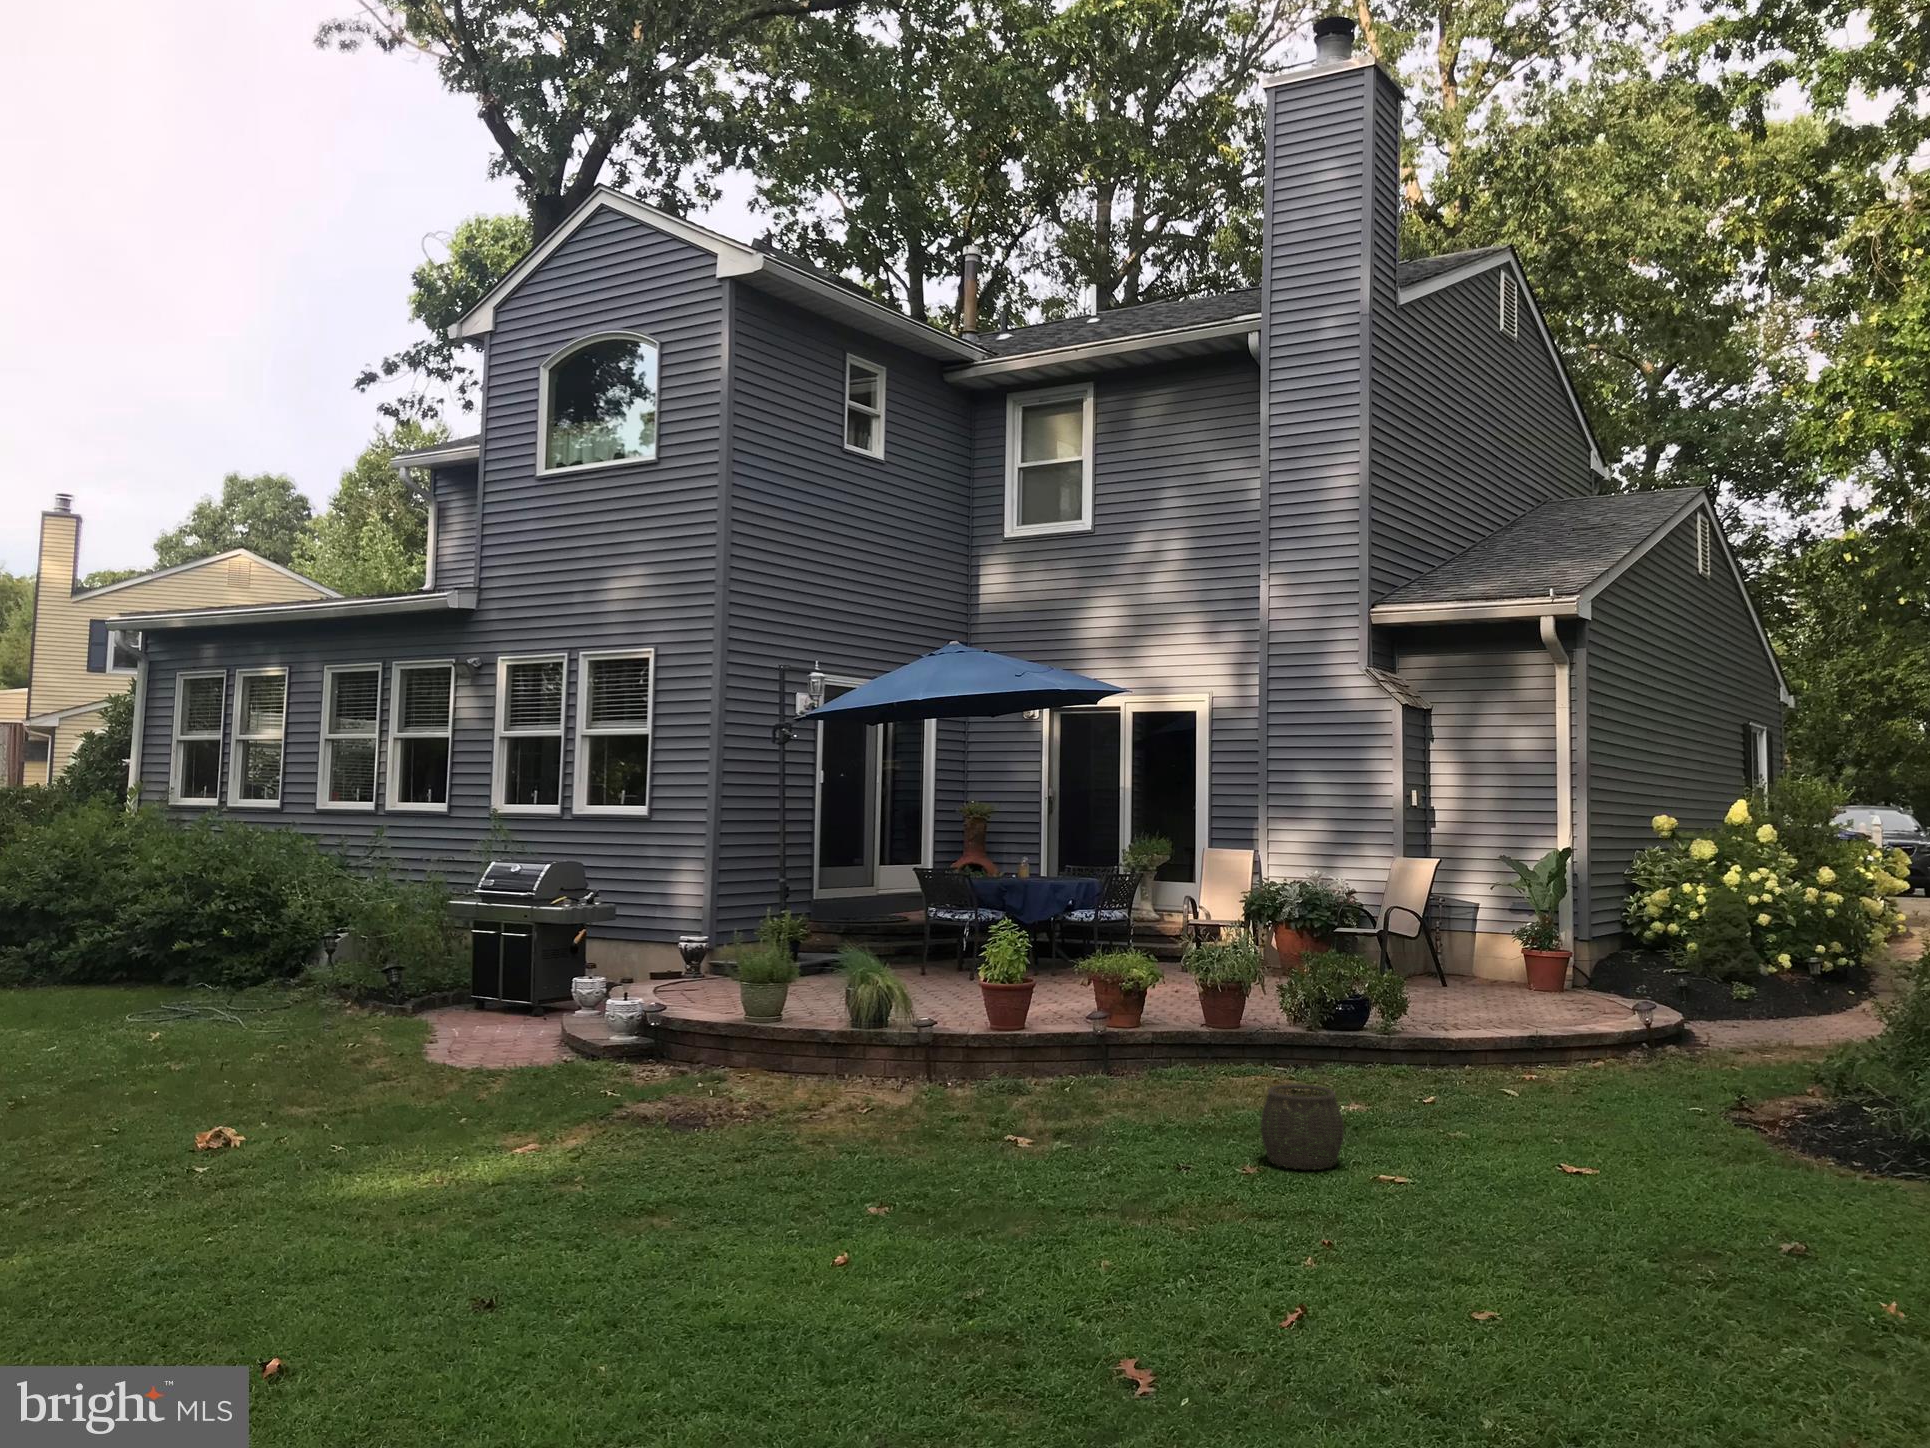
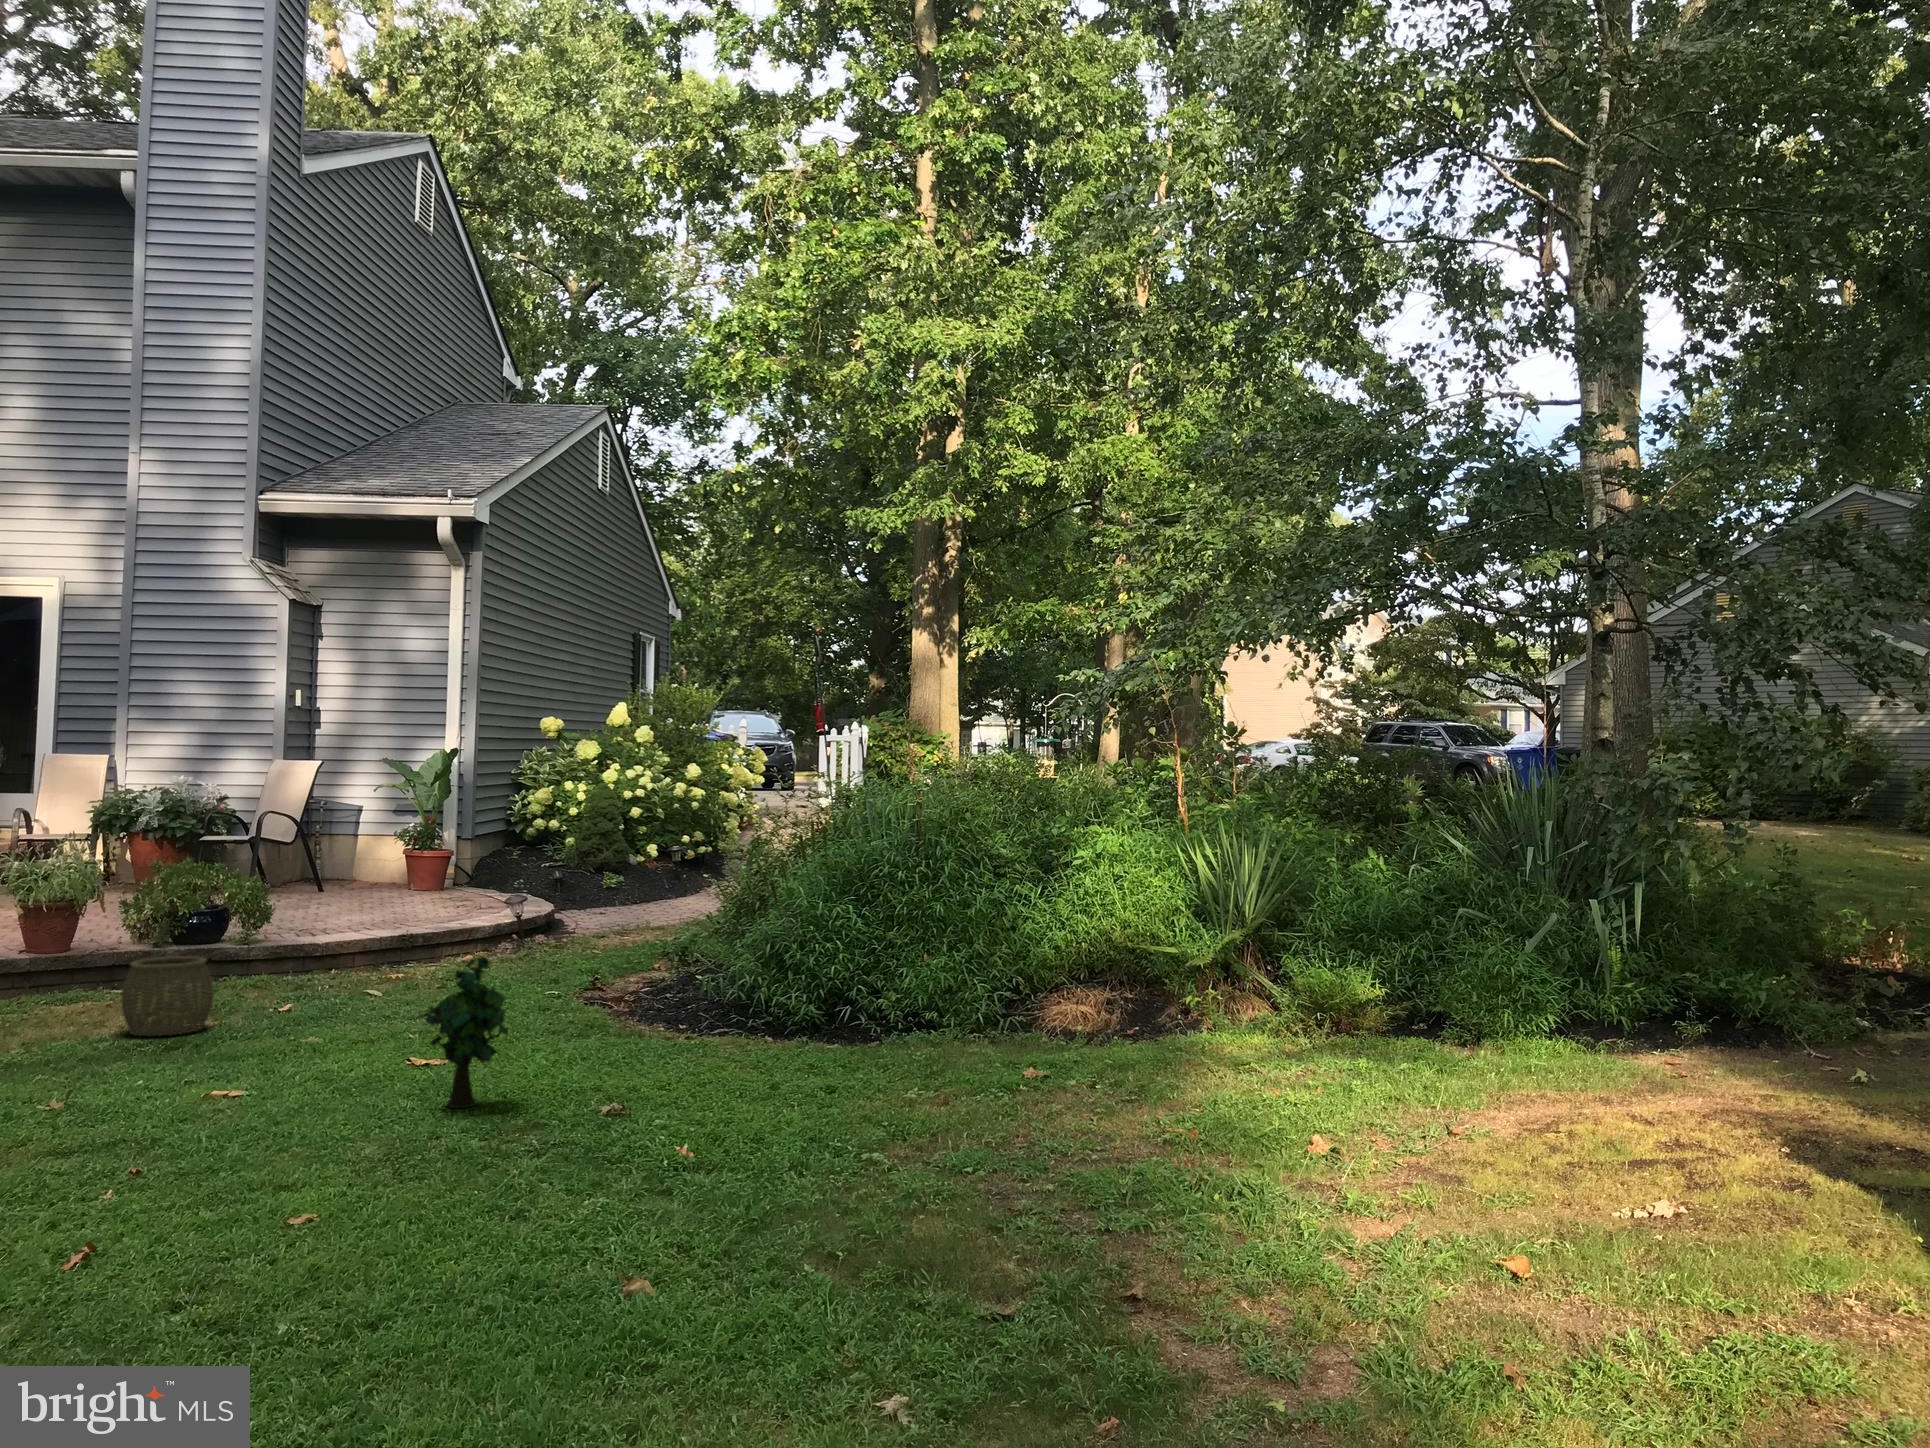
decorative plant: none [1564,1178,1683,1370] -> present [419,957,508,1108]

